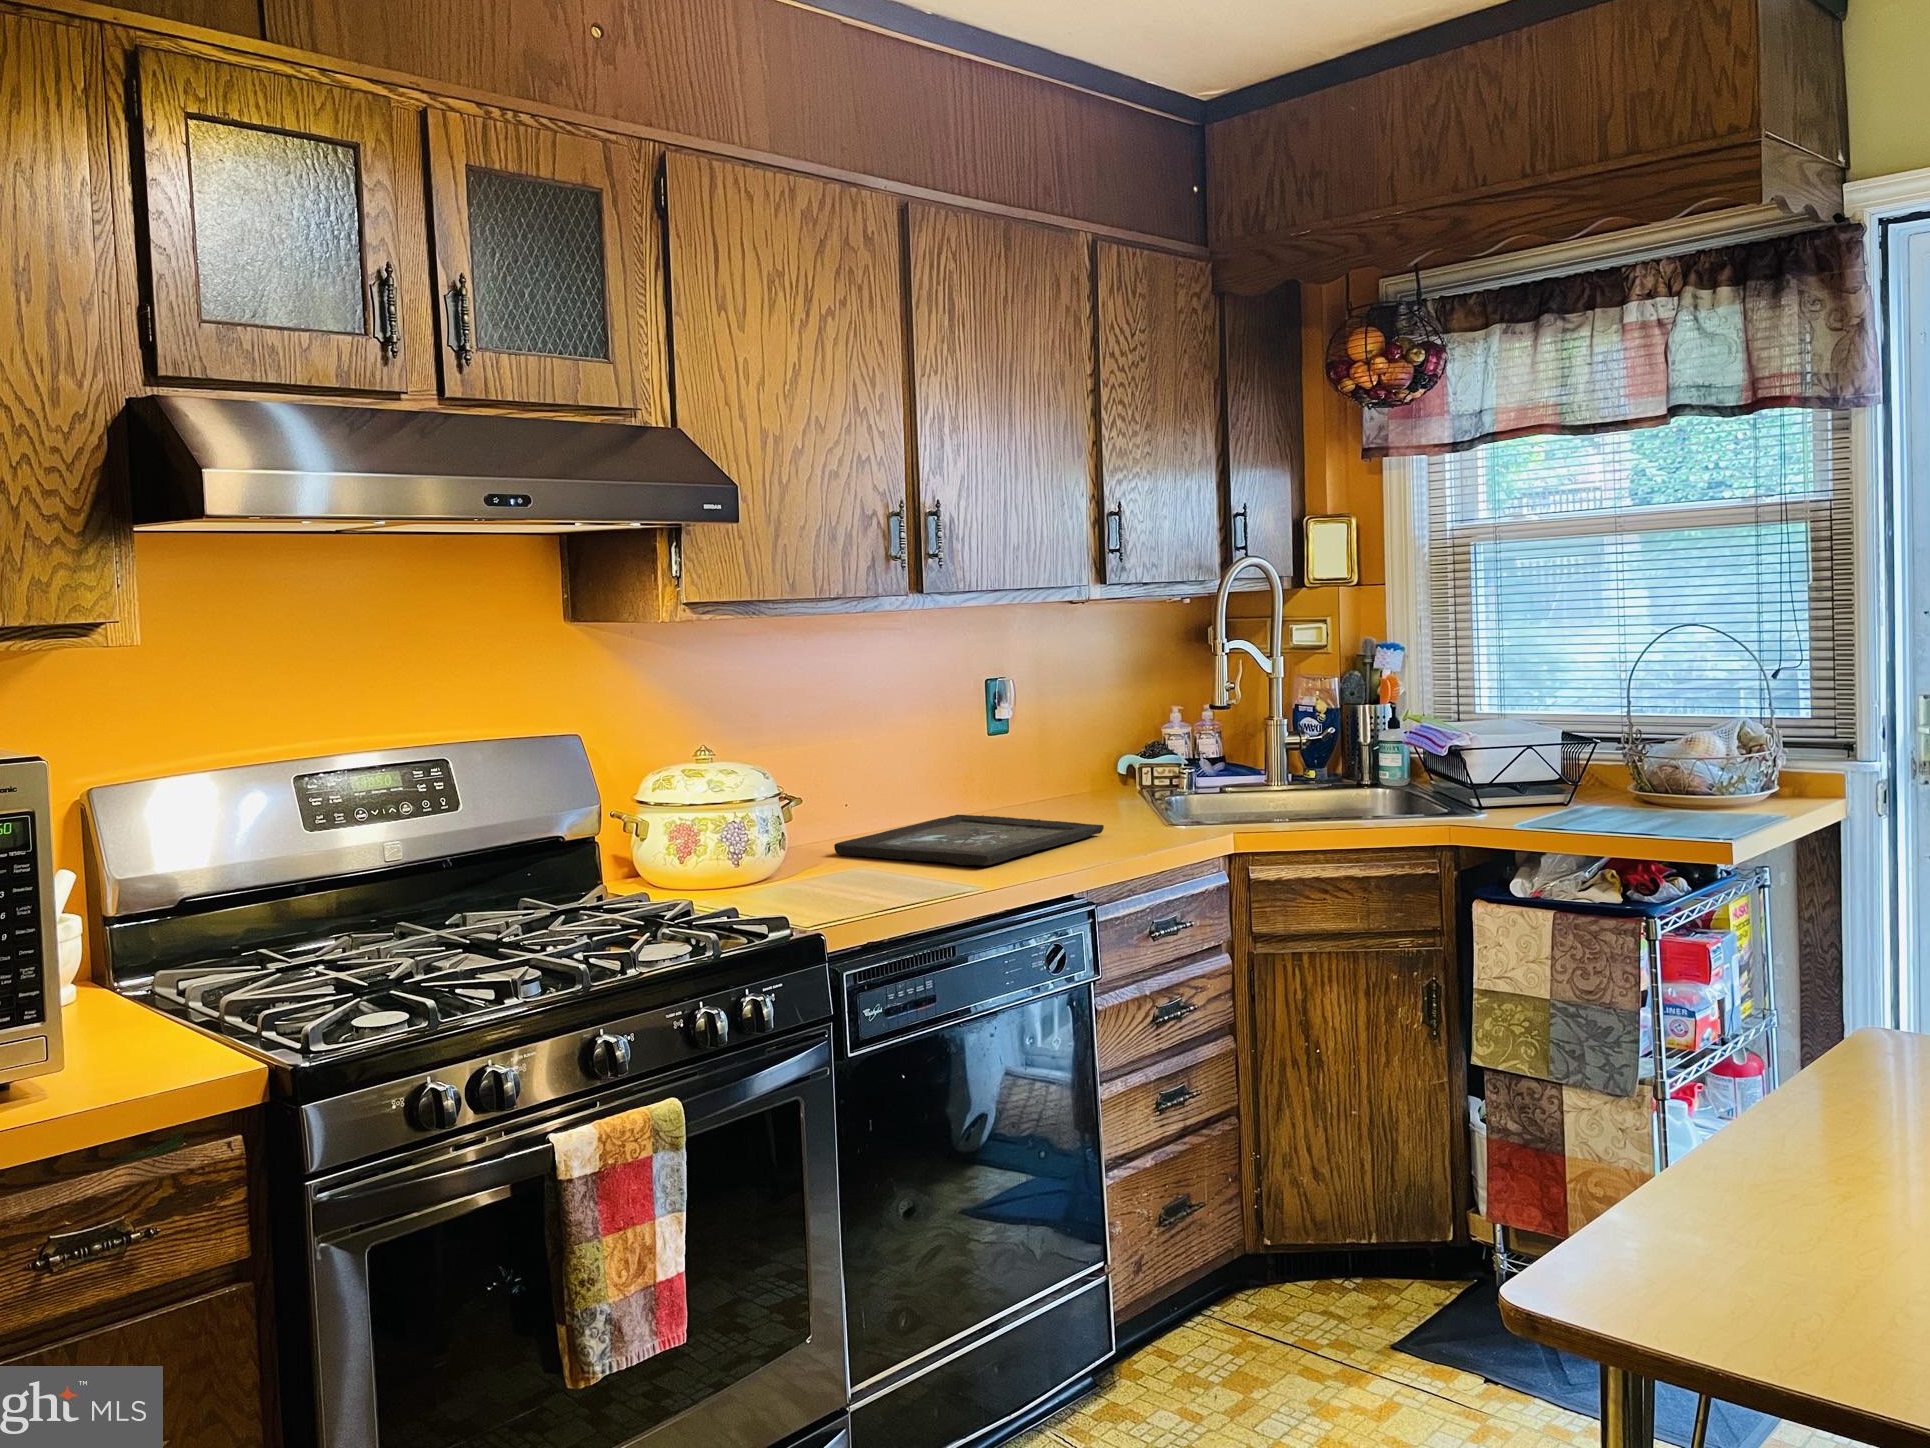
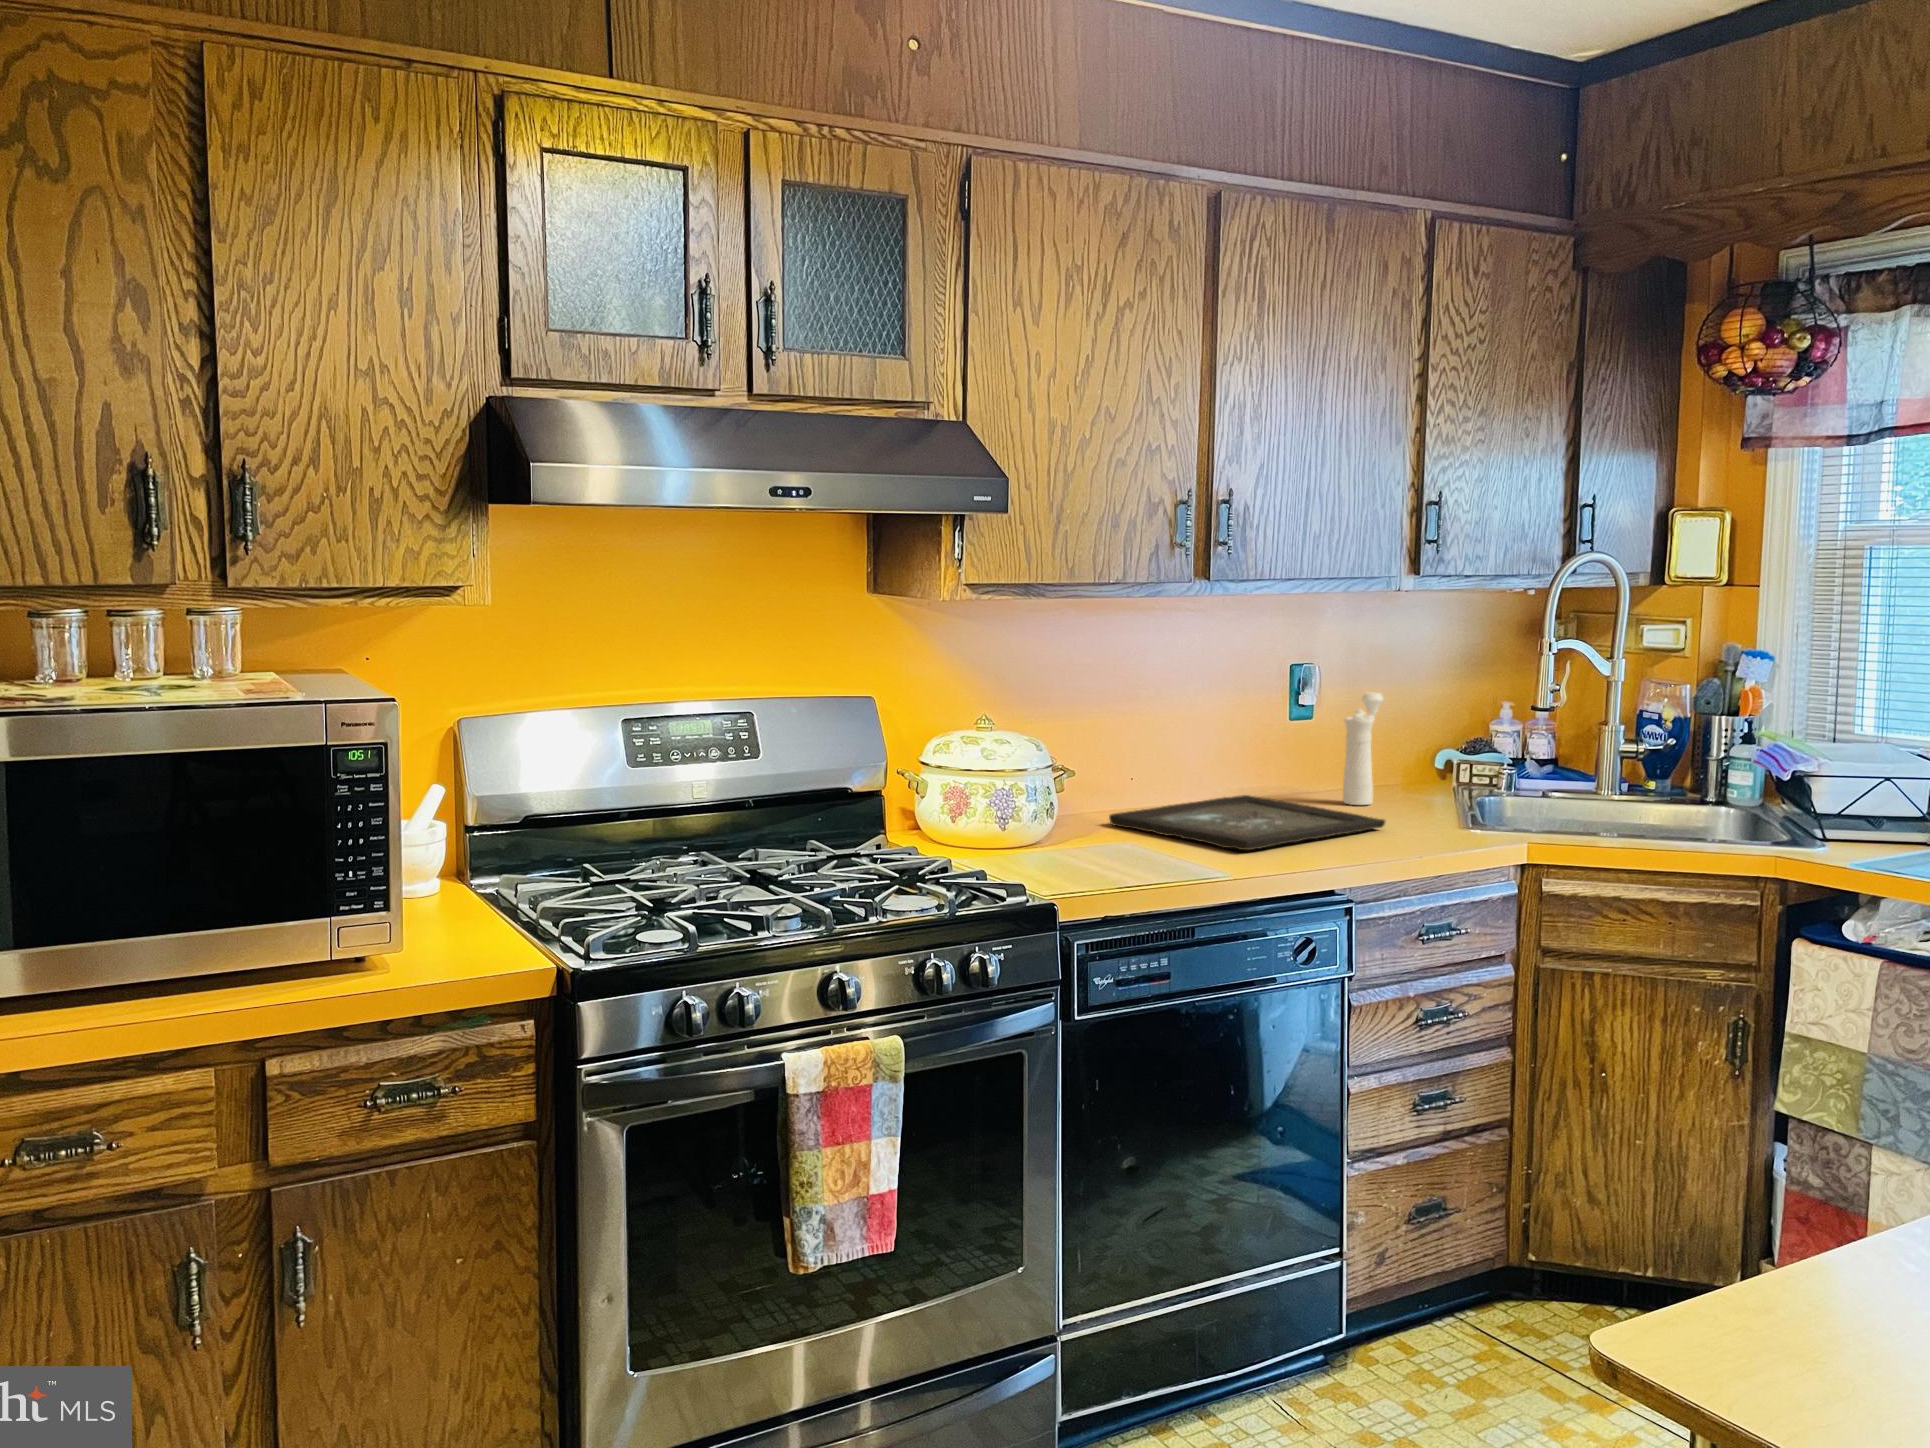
pepper mill: none [1045,705,1077,816] -> present [1343,693,1383,805]

